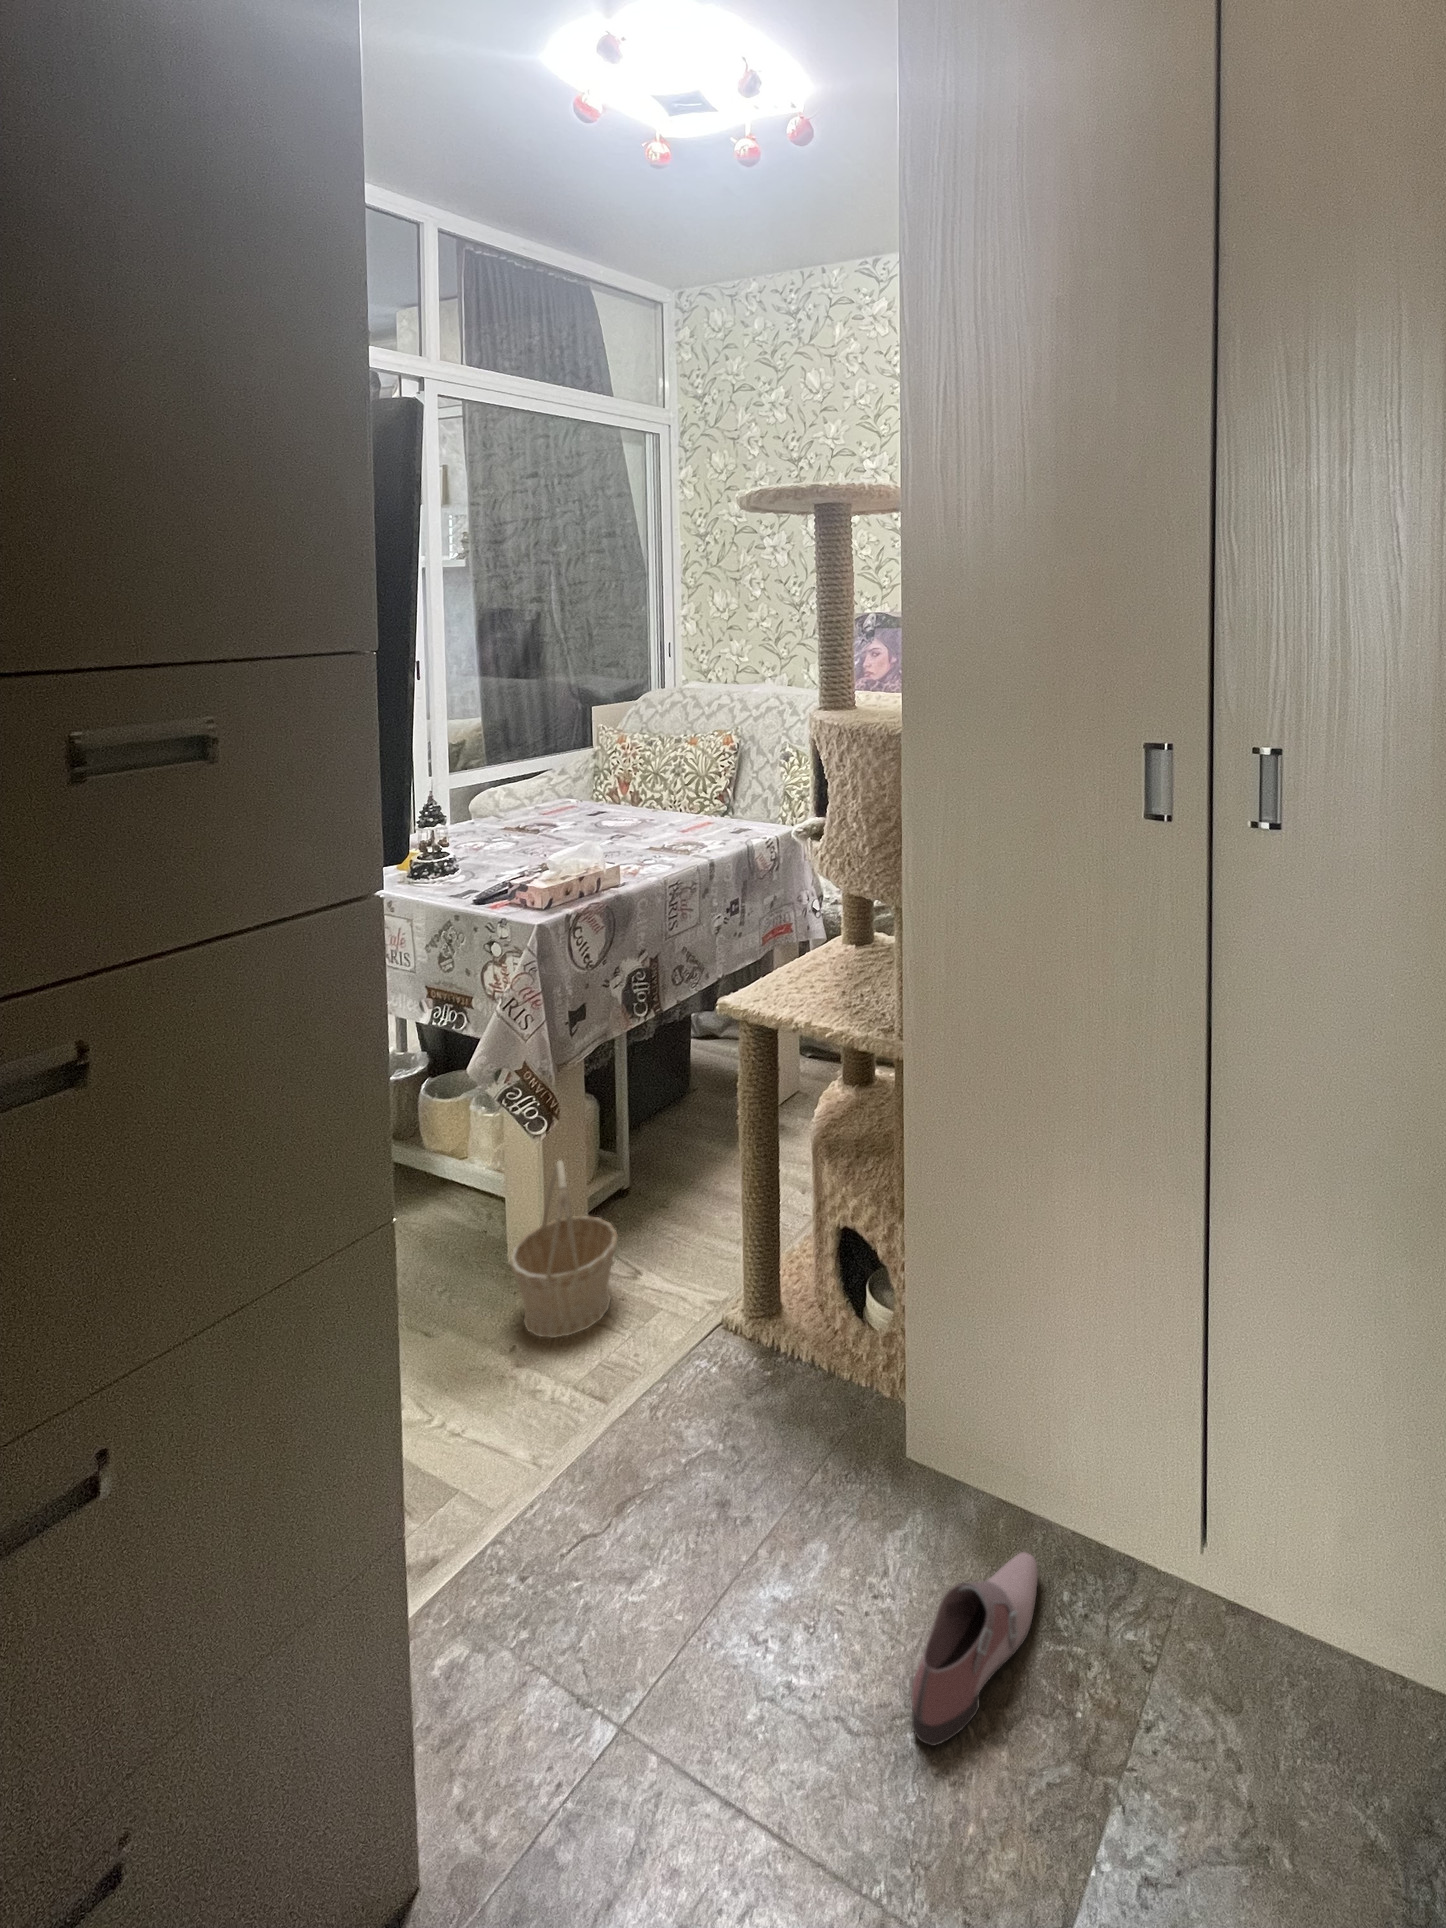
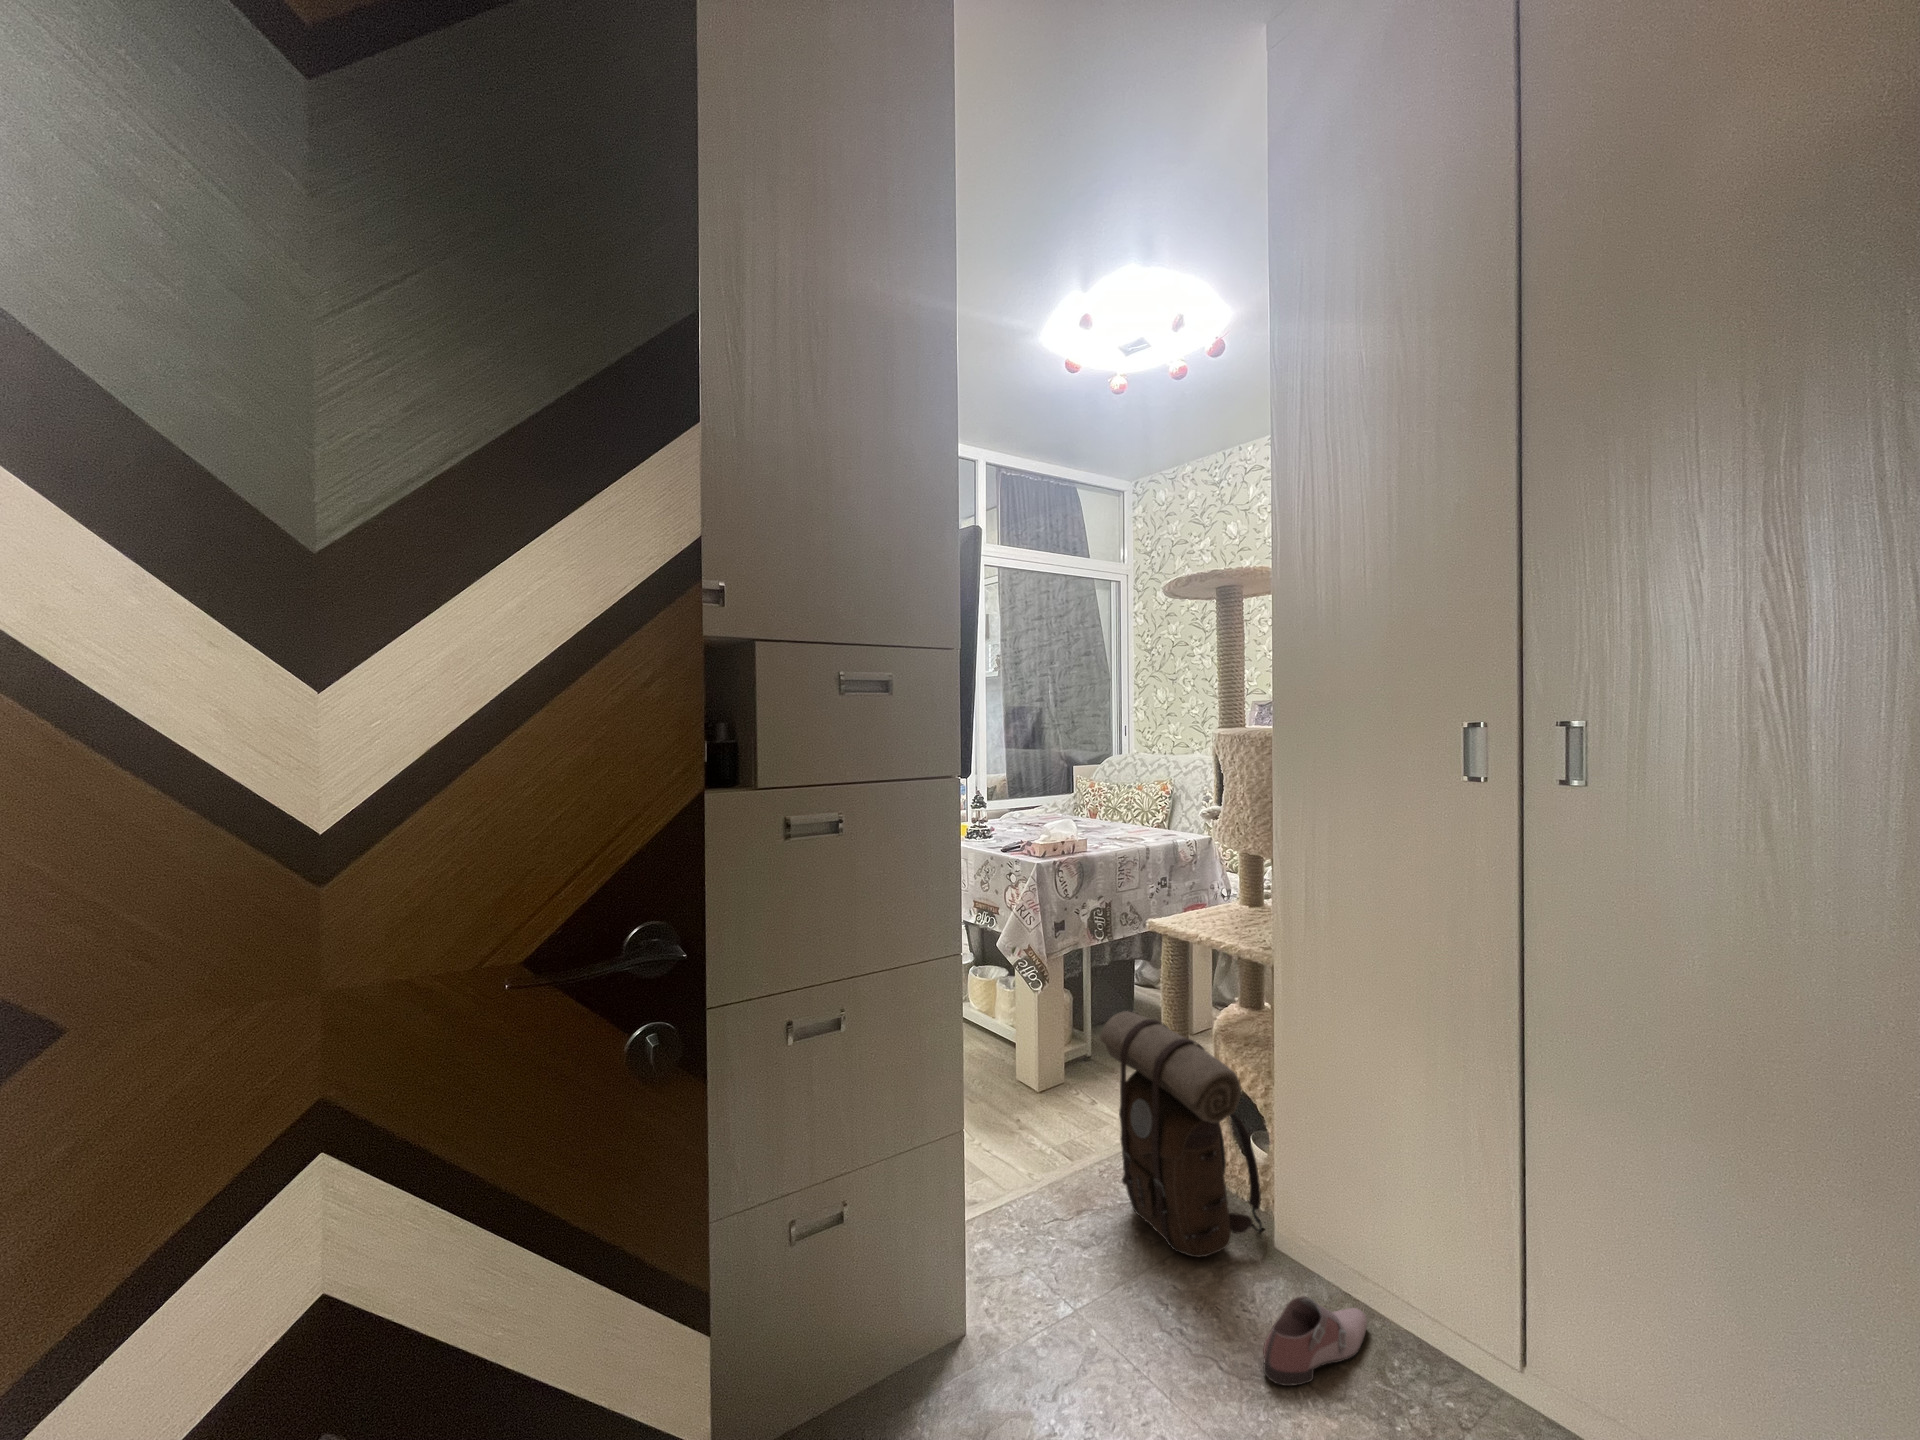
basket: present [510,1161,618,1338] -> none [1015,1017,1081,1128]
backpack: none [648,1166,894,1535] -> present [1100,1011,1262,1257]

